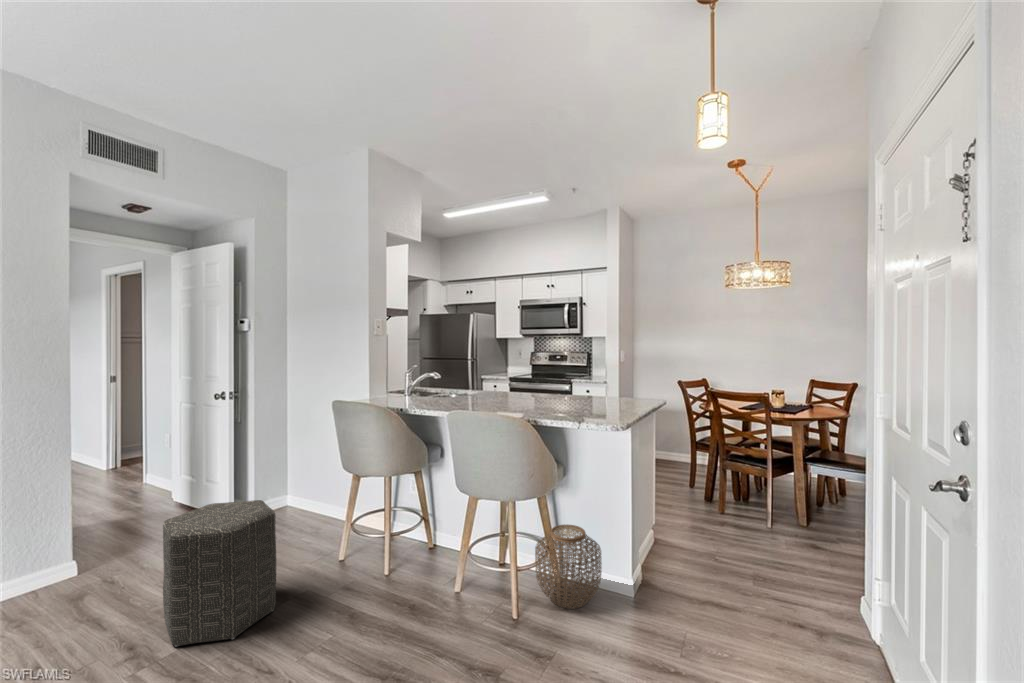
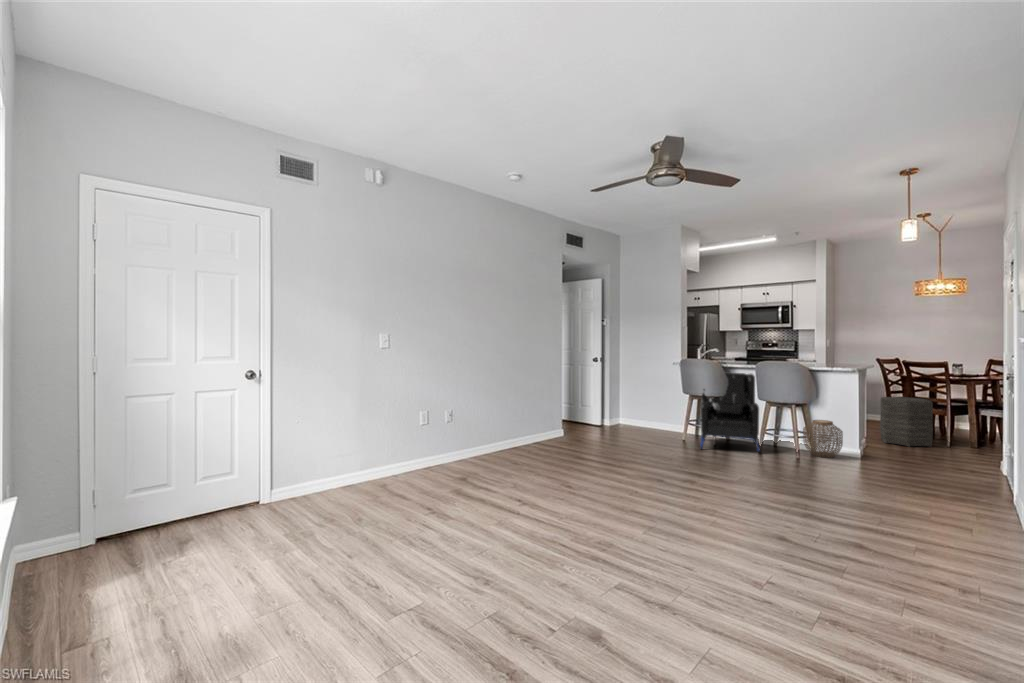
armchair: none [340,426,478,606] -> present [700,373,761,452]
ottoman: present [163,500,276,647] -> present [880,397,933,447]

